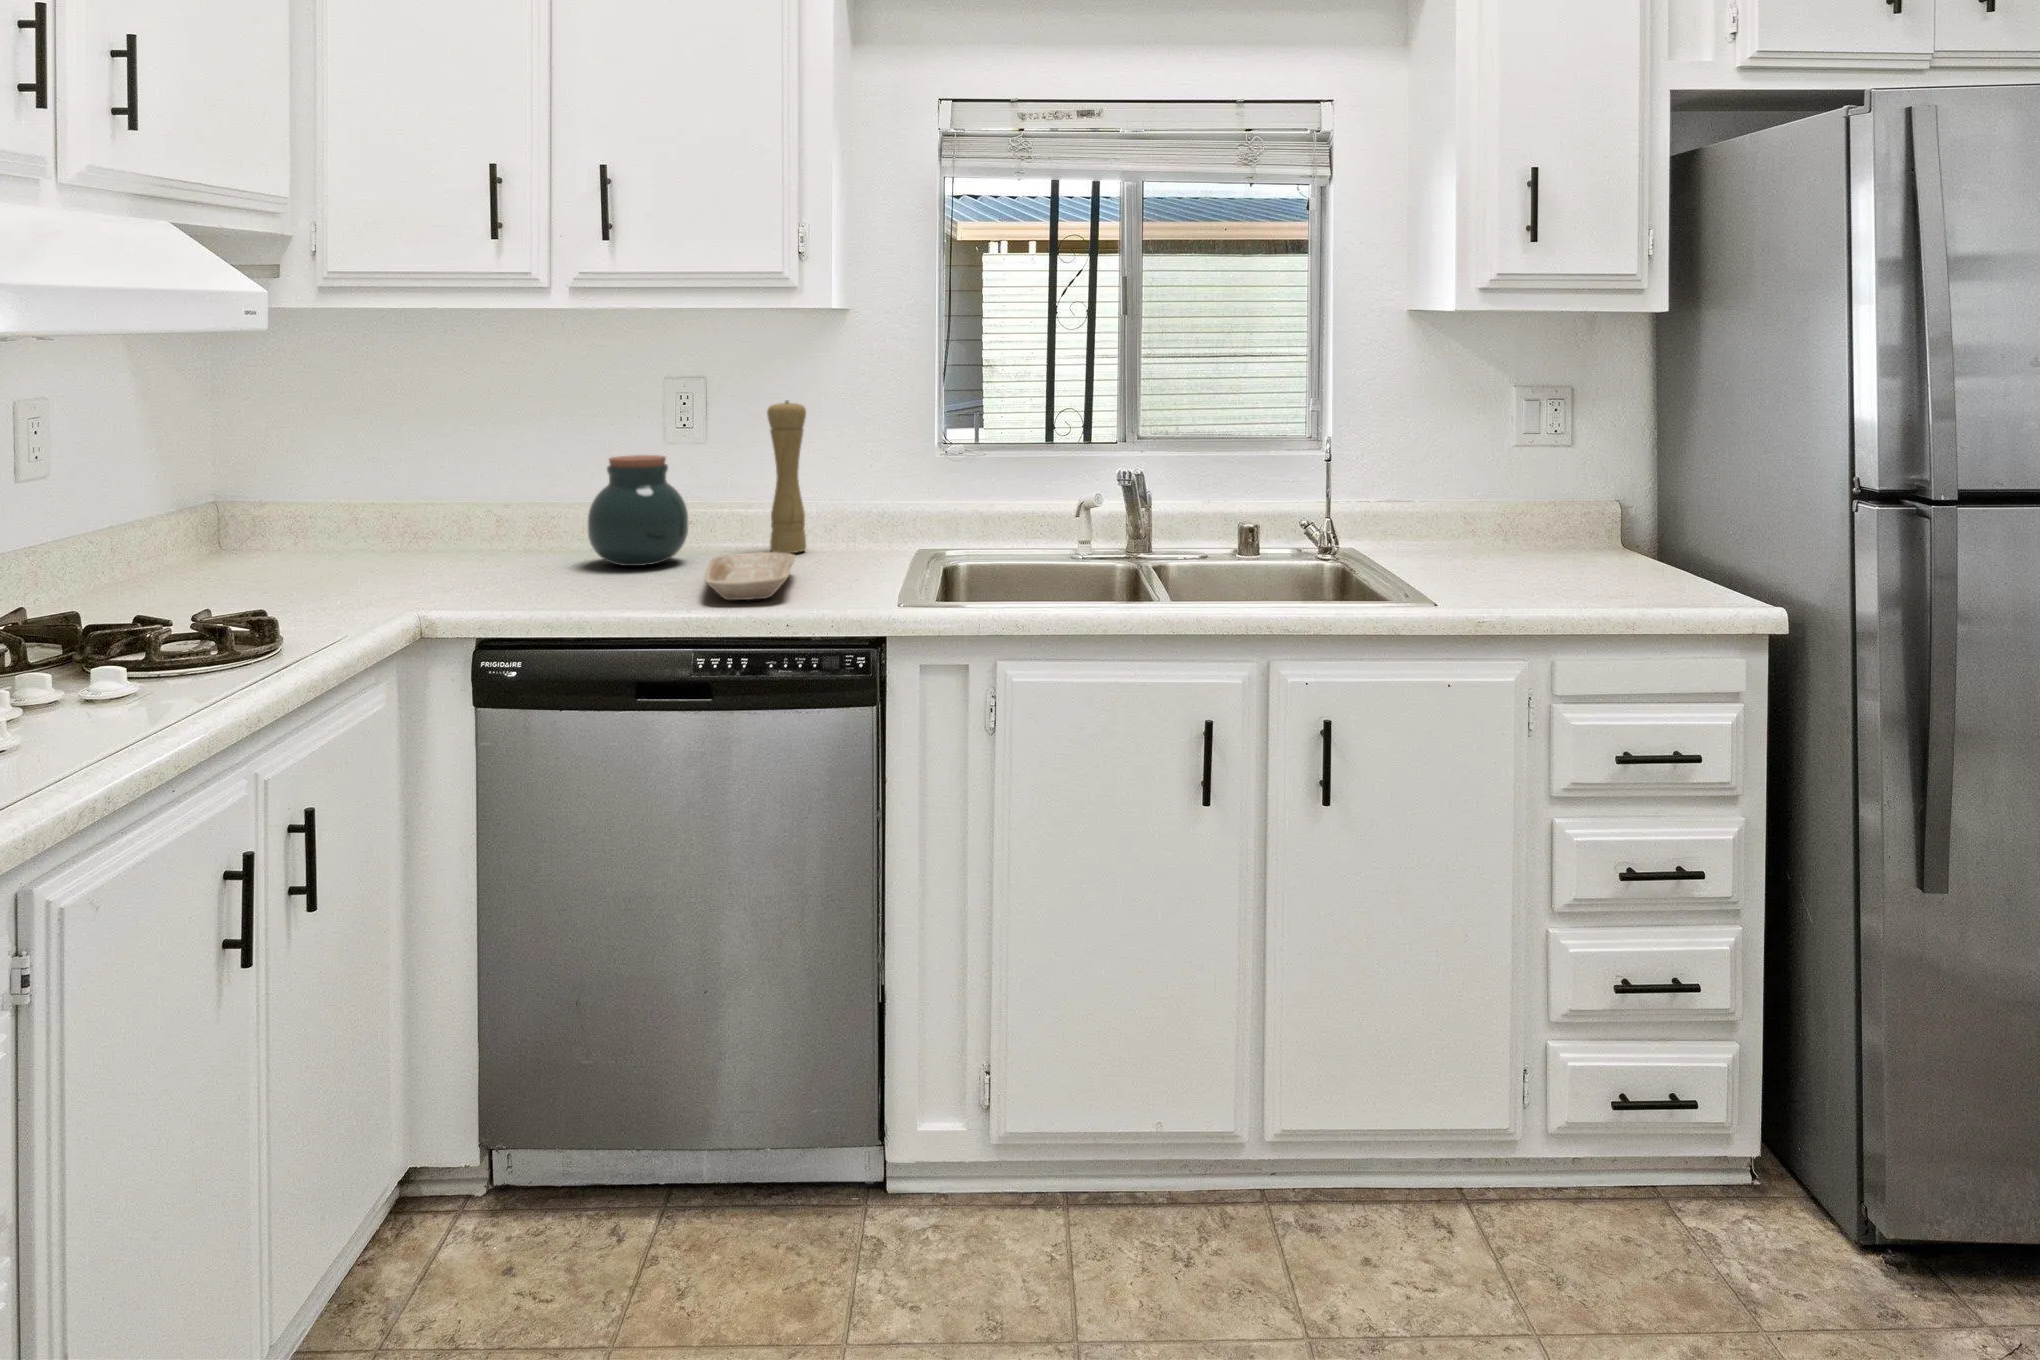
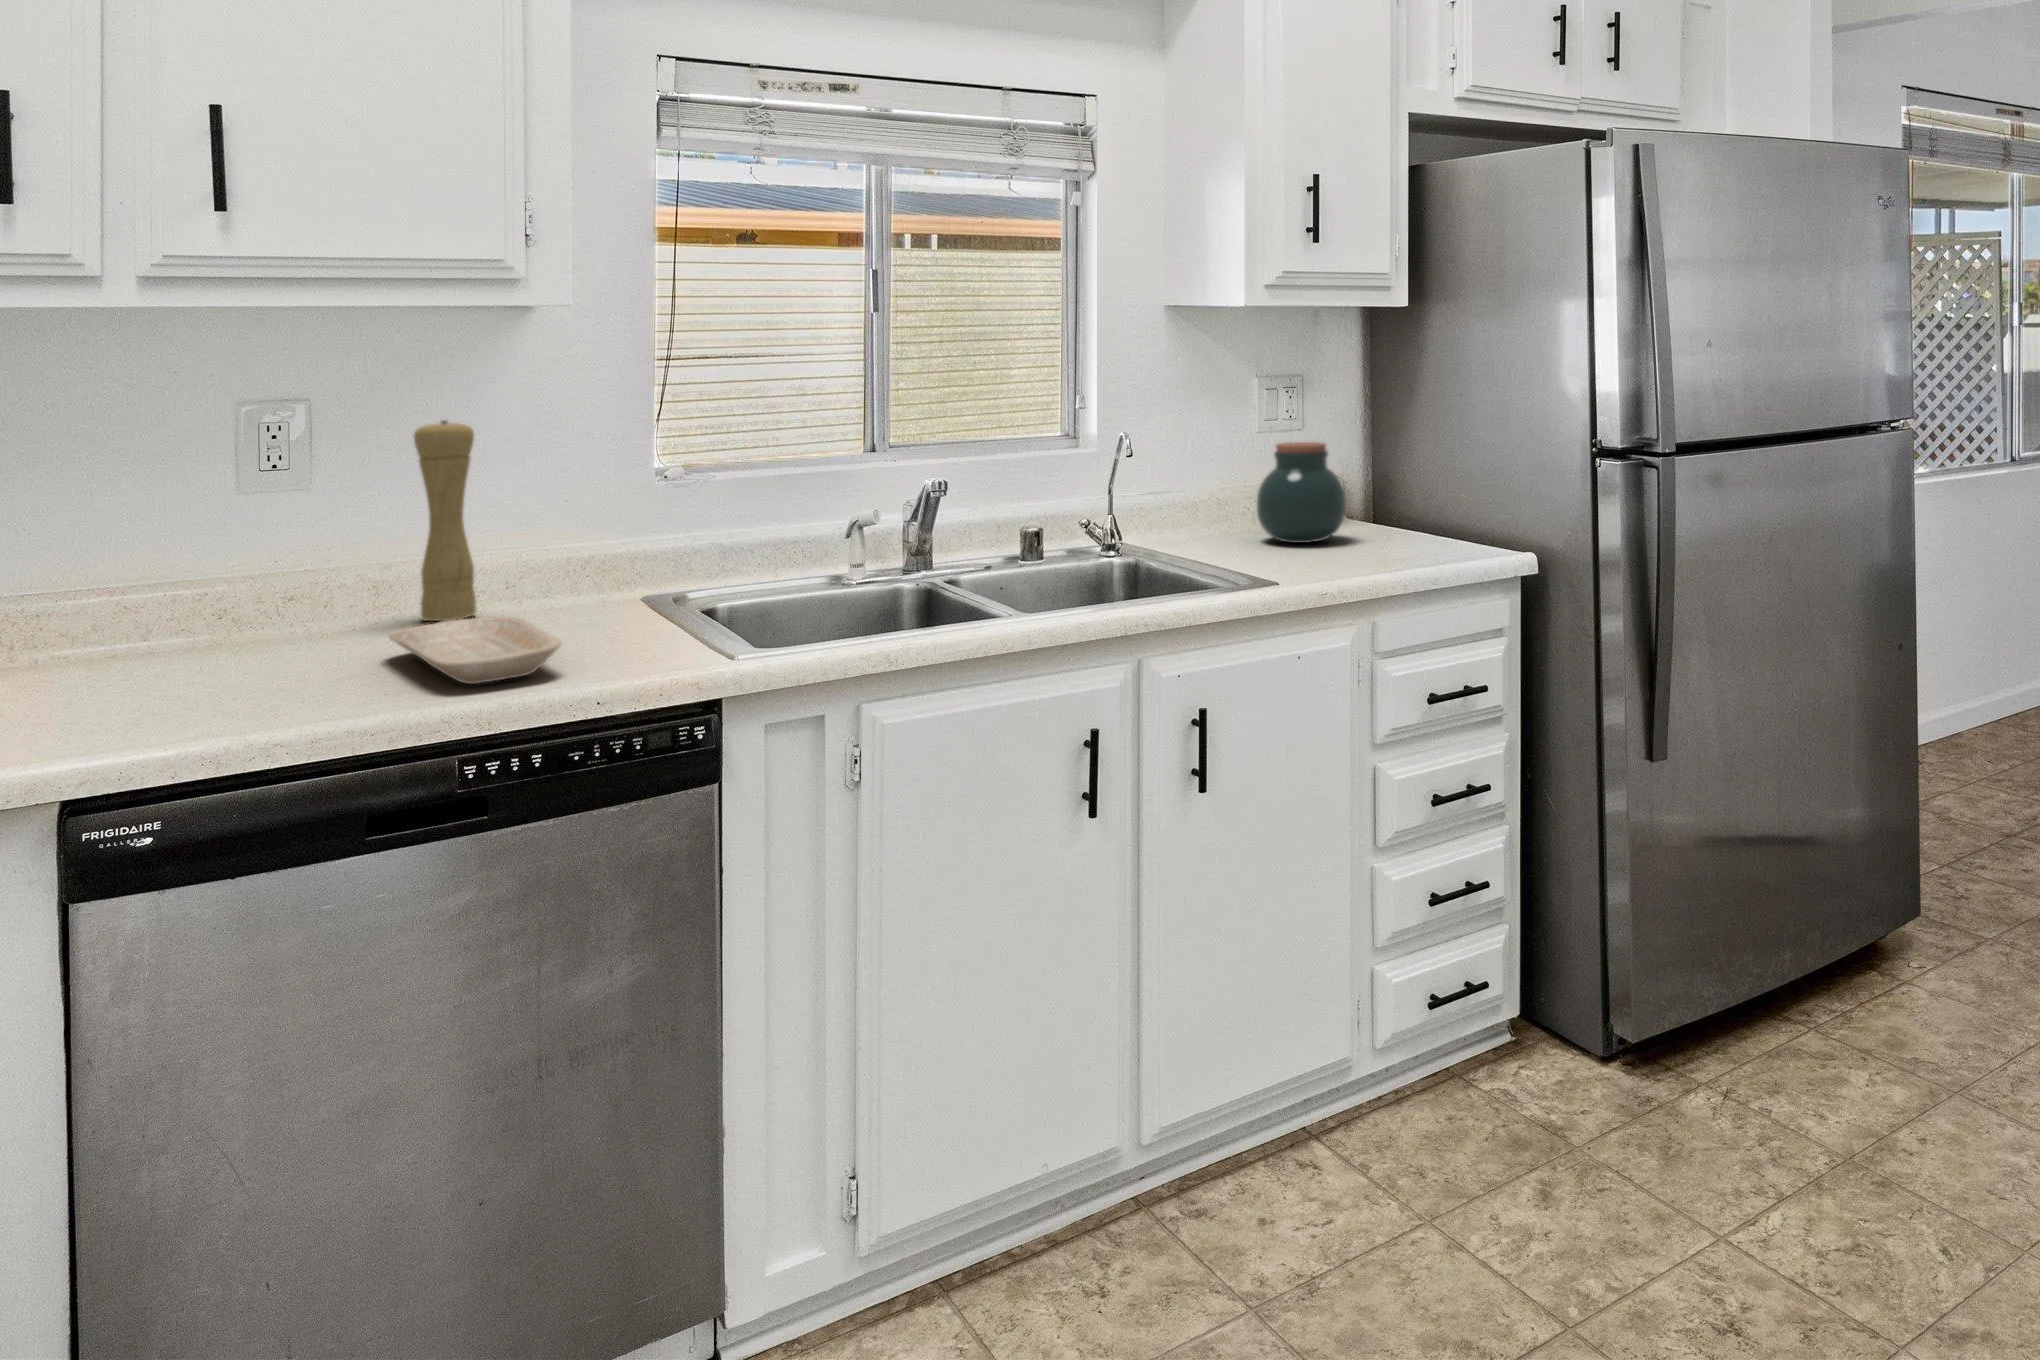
jar: present [588,455,688,566] -> present [1257,442,1346,543]

